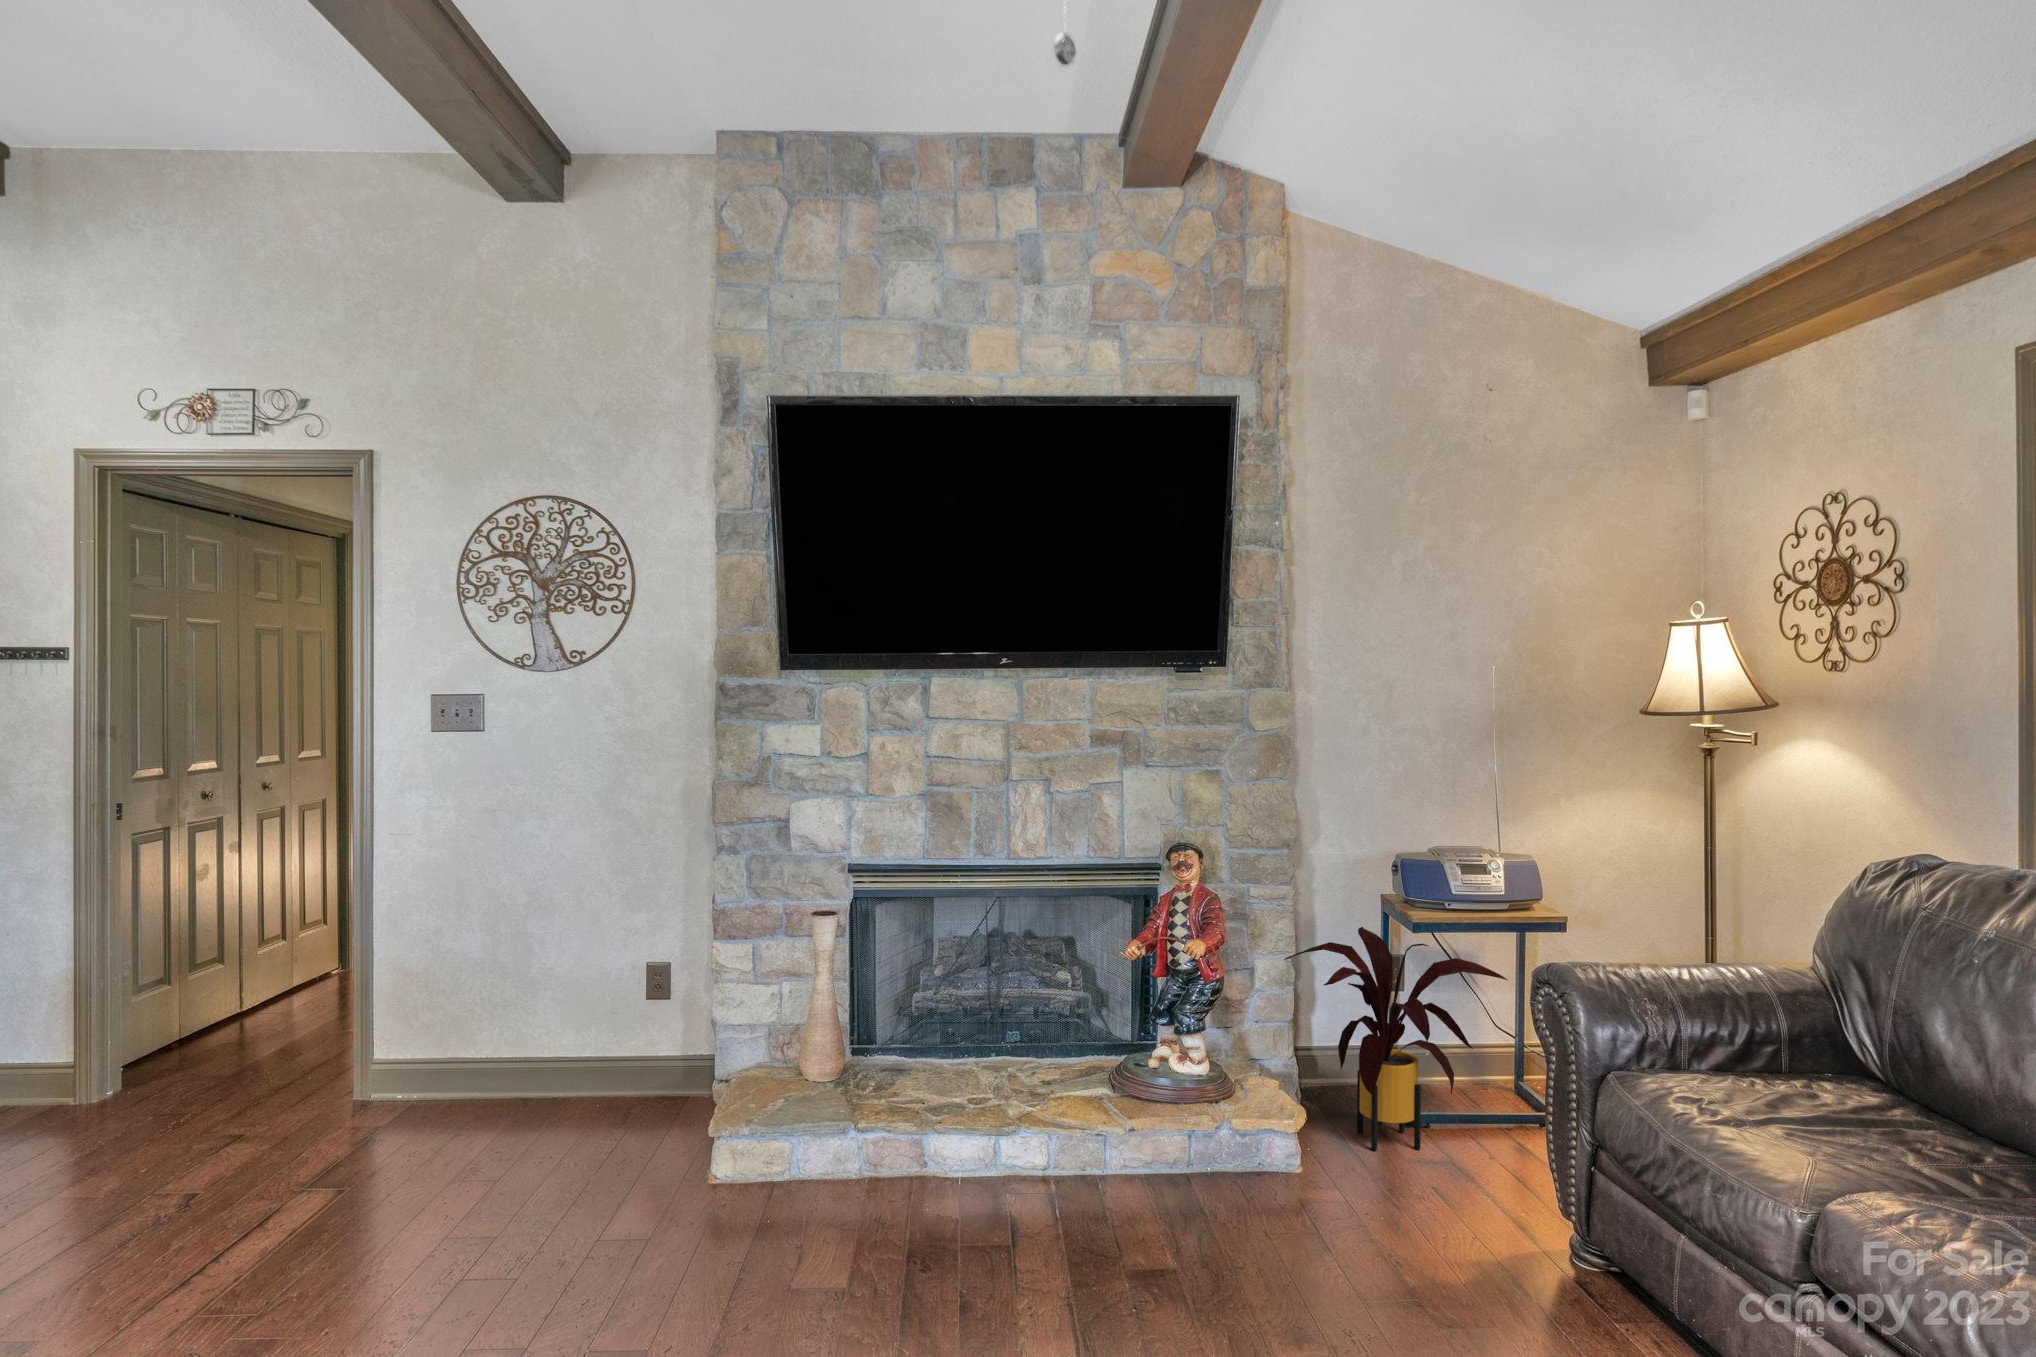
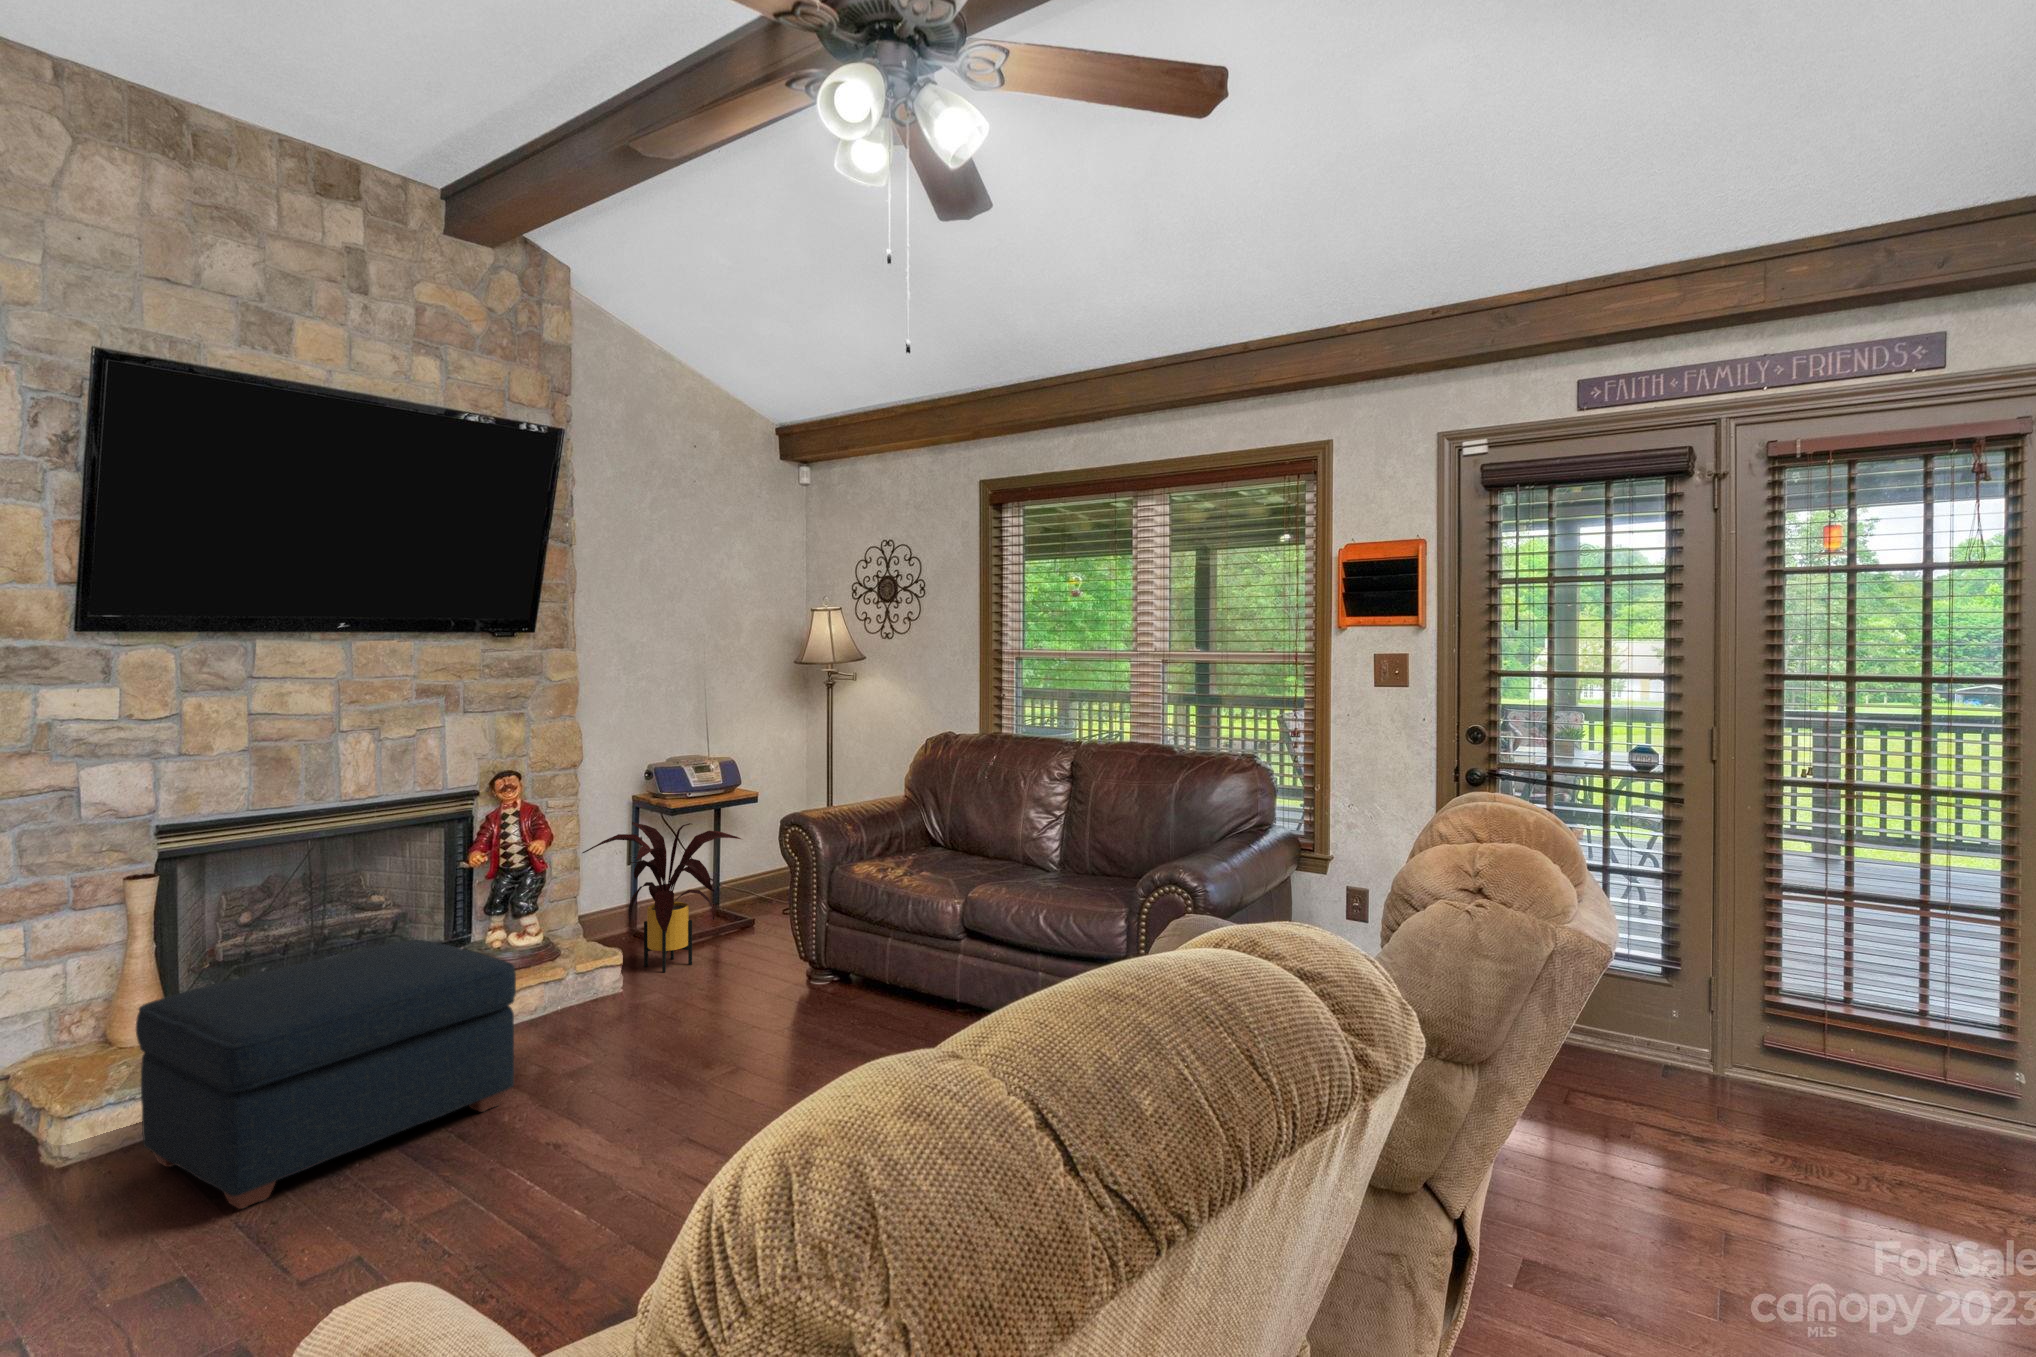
ottoman: none [727,1040,1057,1305] -> present [136,940,516,1209]

